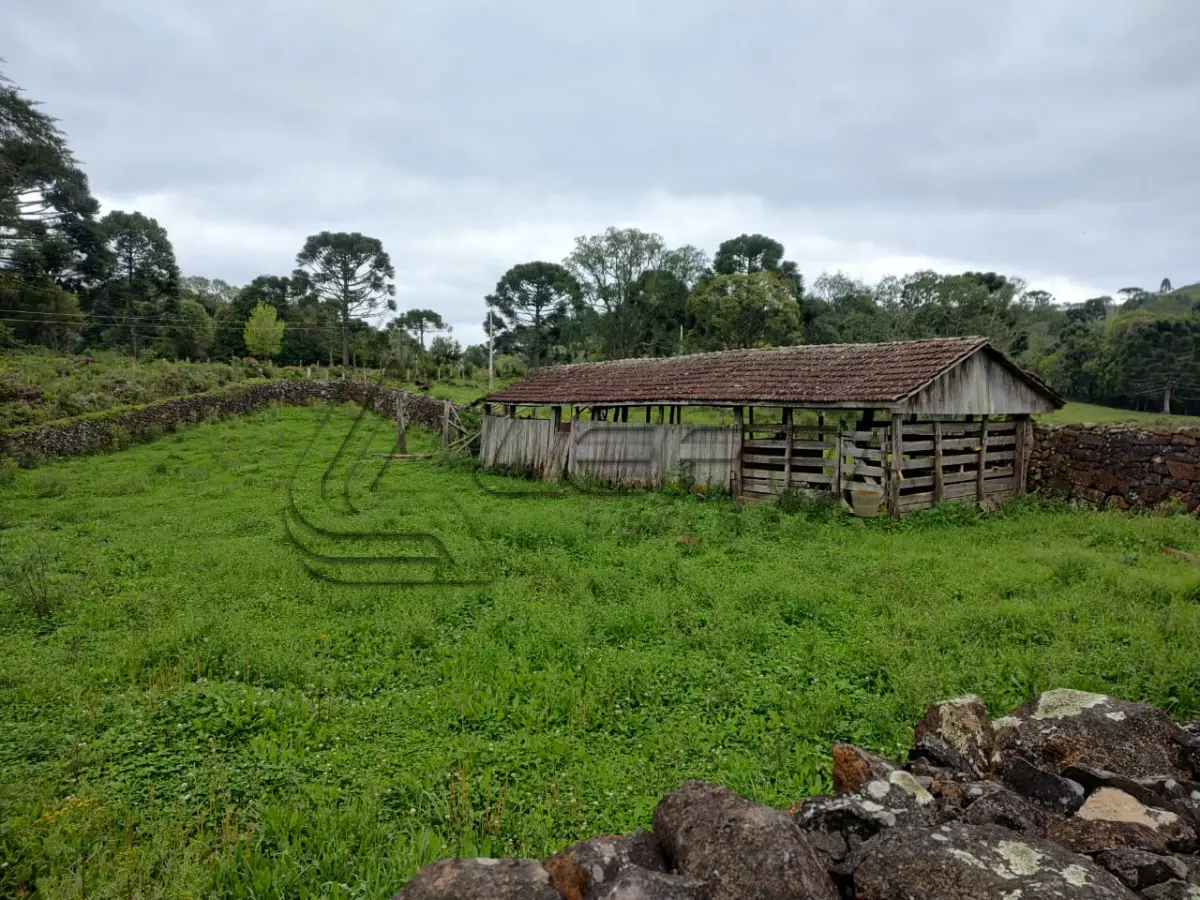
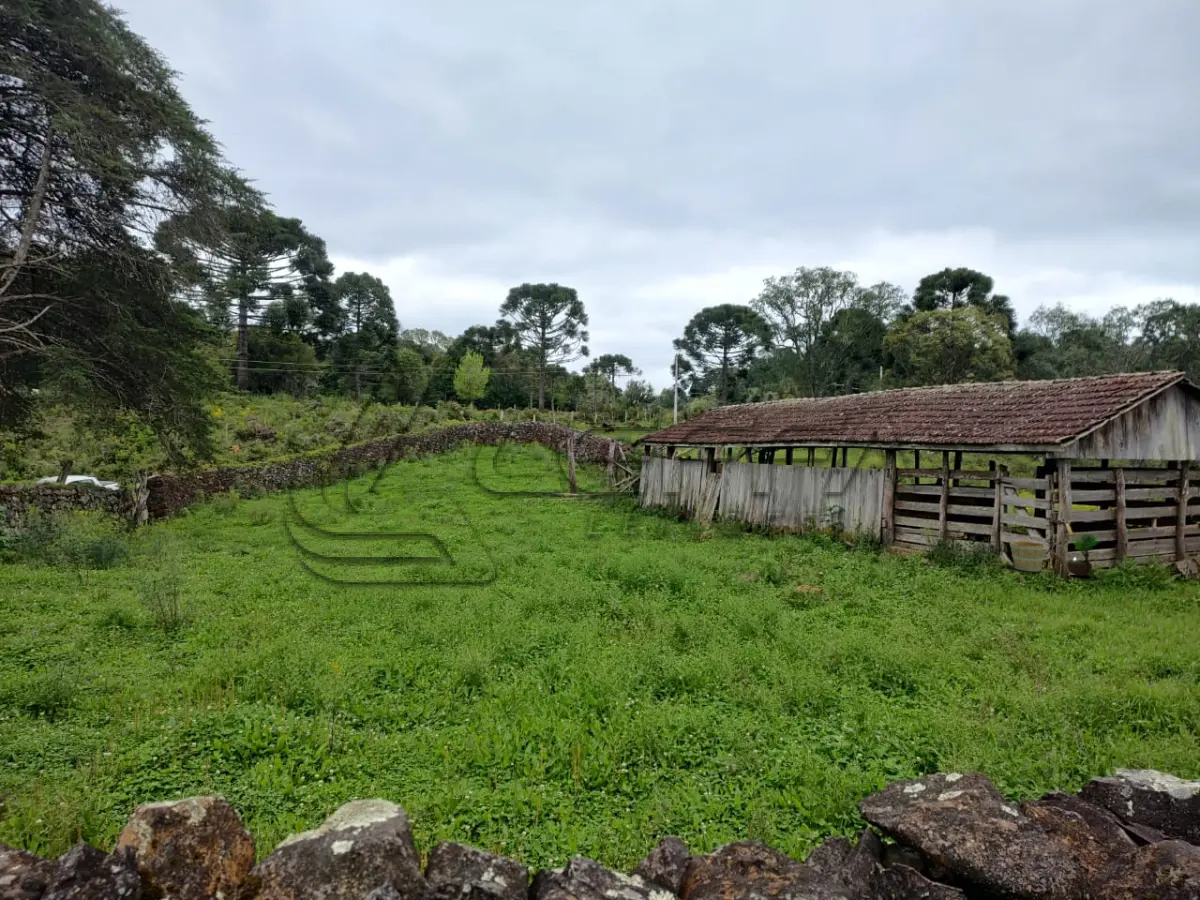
potted tree: none [898,478,927,519] -> present [1067,535,1098,576]

